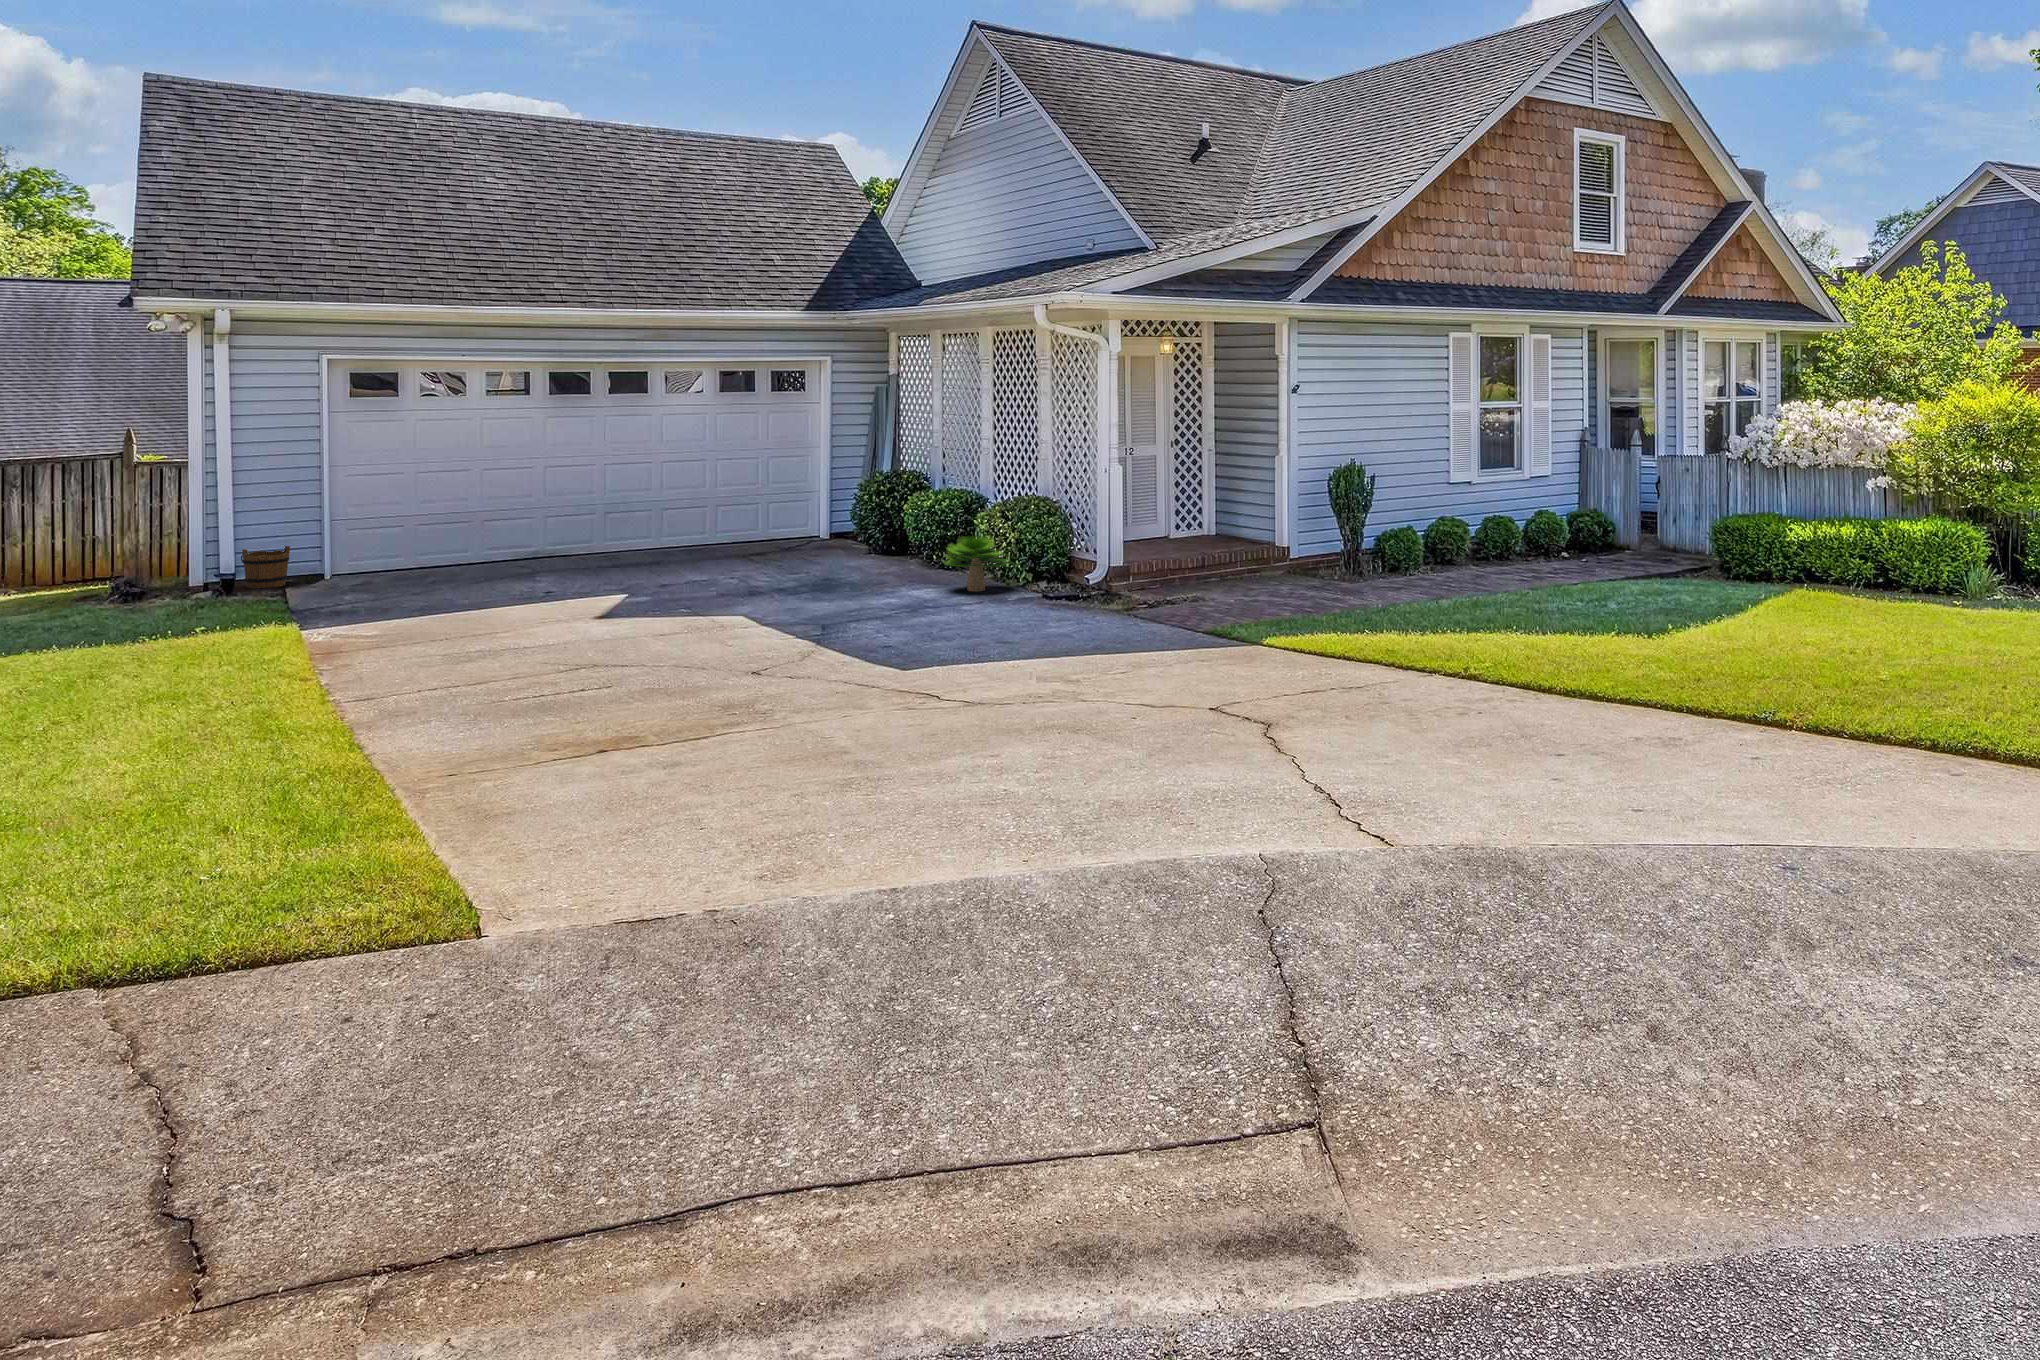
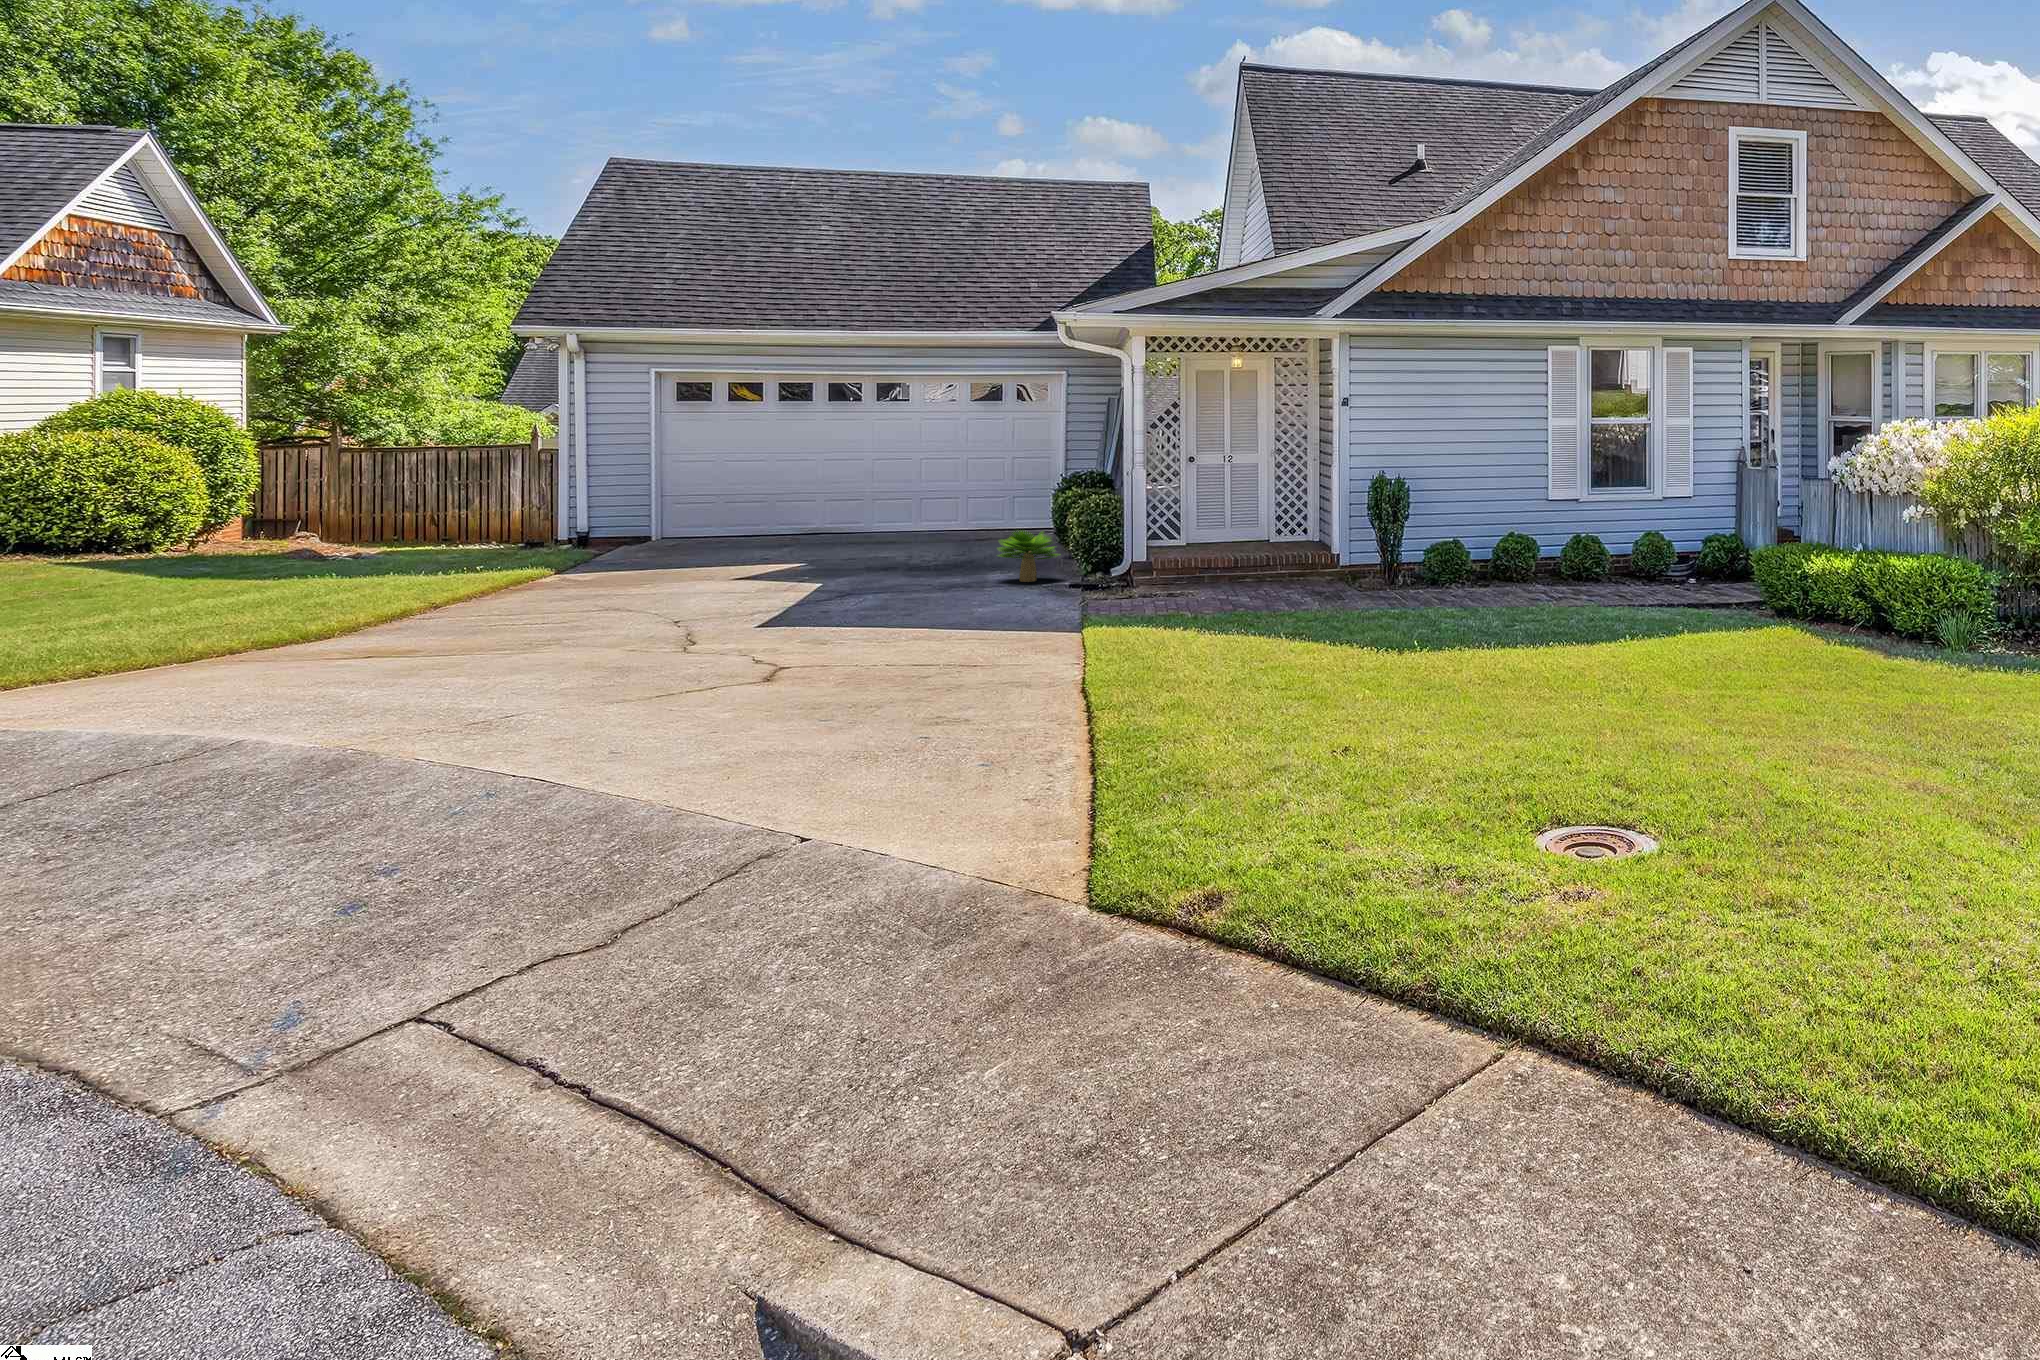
bucket: present [241,546,290,588] -> none [585,518,623,550]

